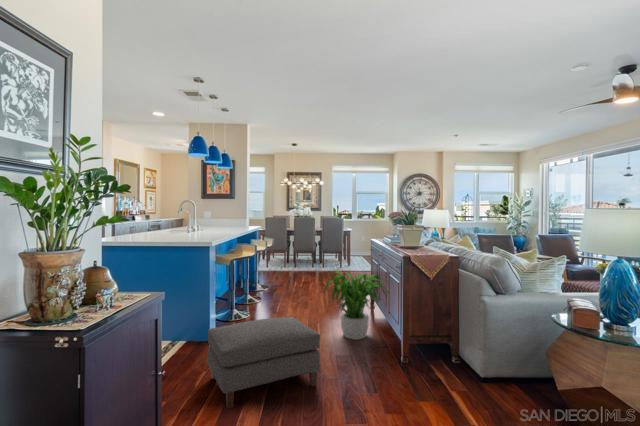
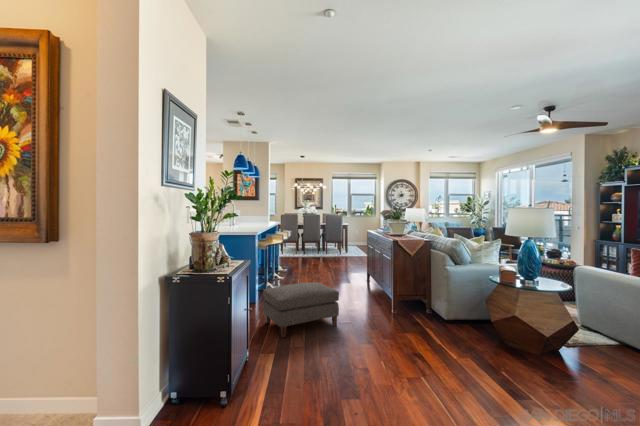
potted plant: present [325,269,386,340] -> none [335,251,382,301]

